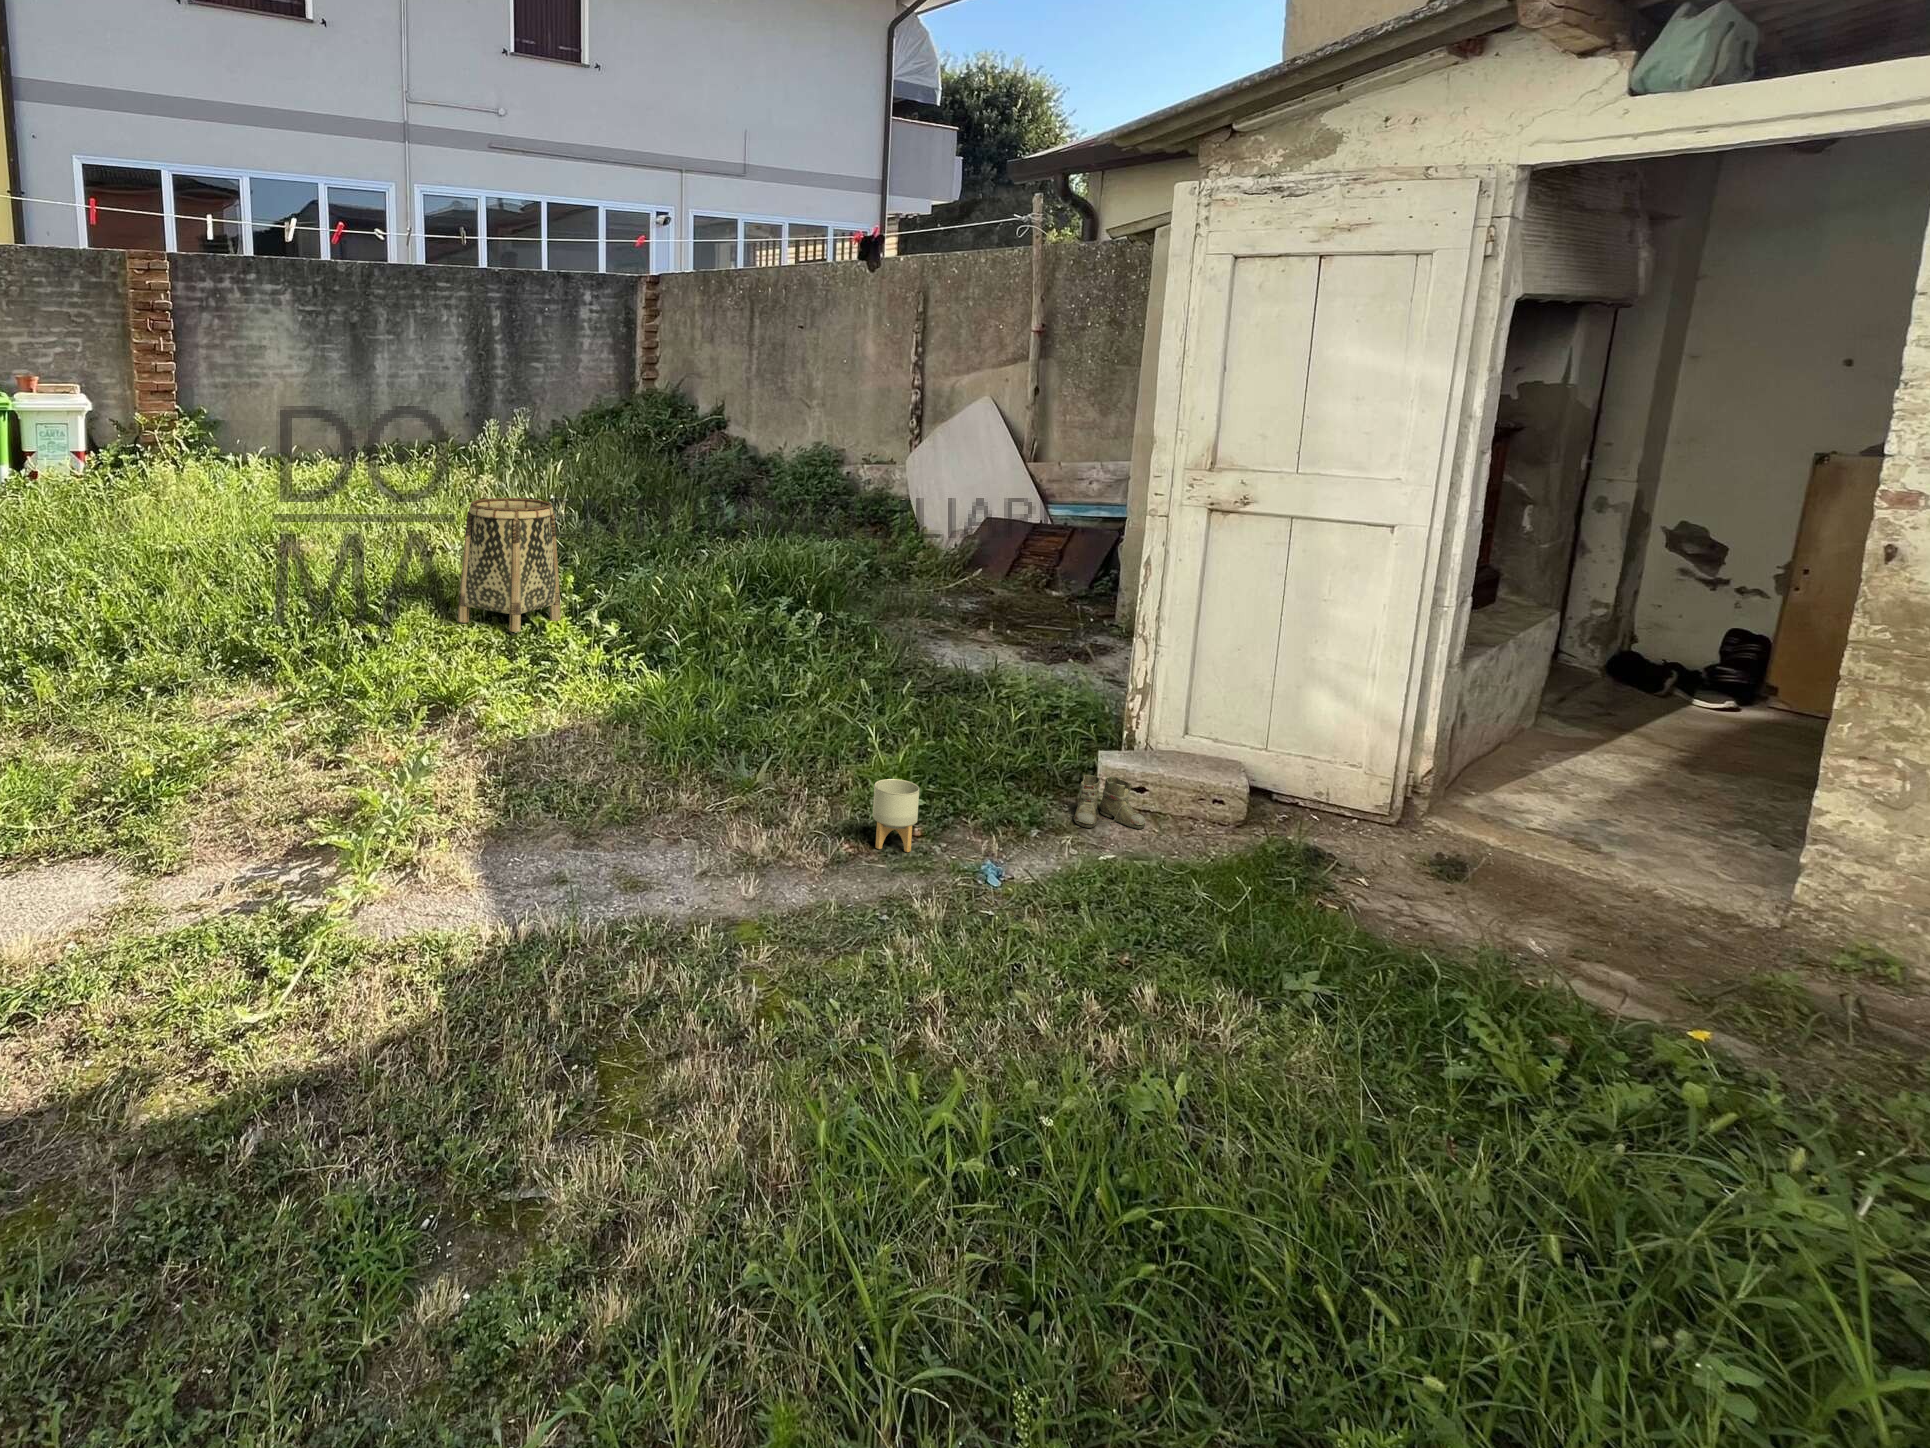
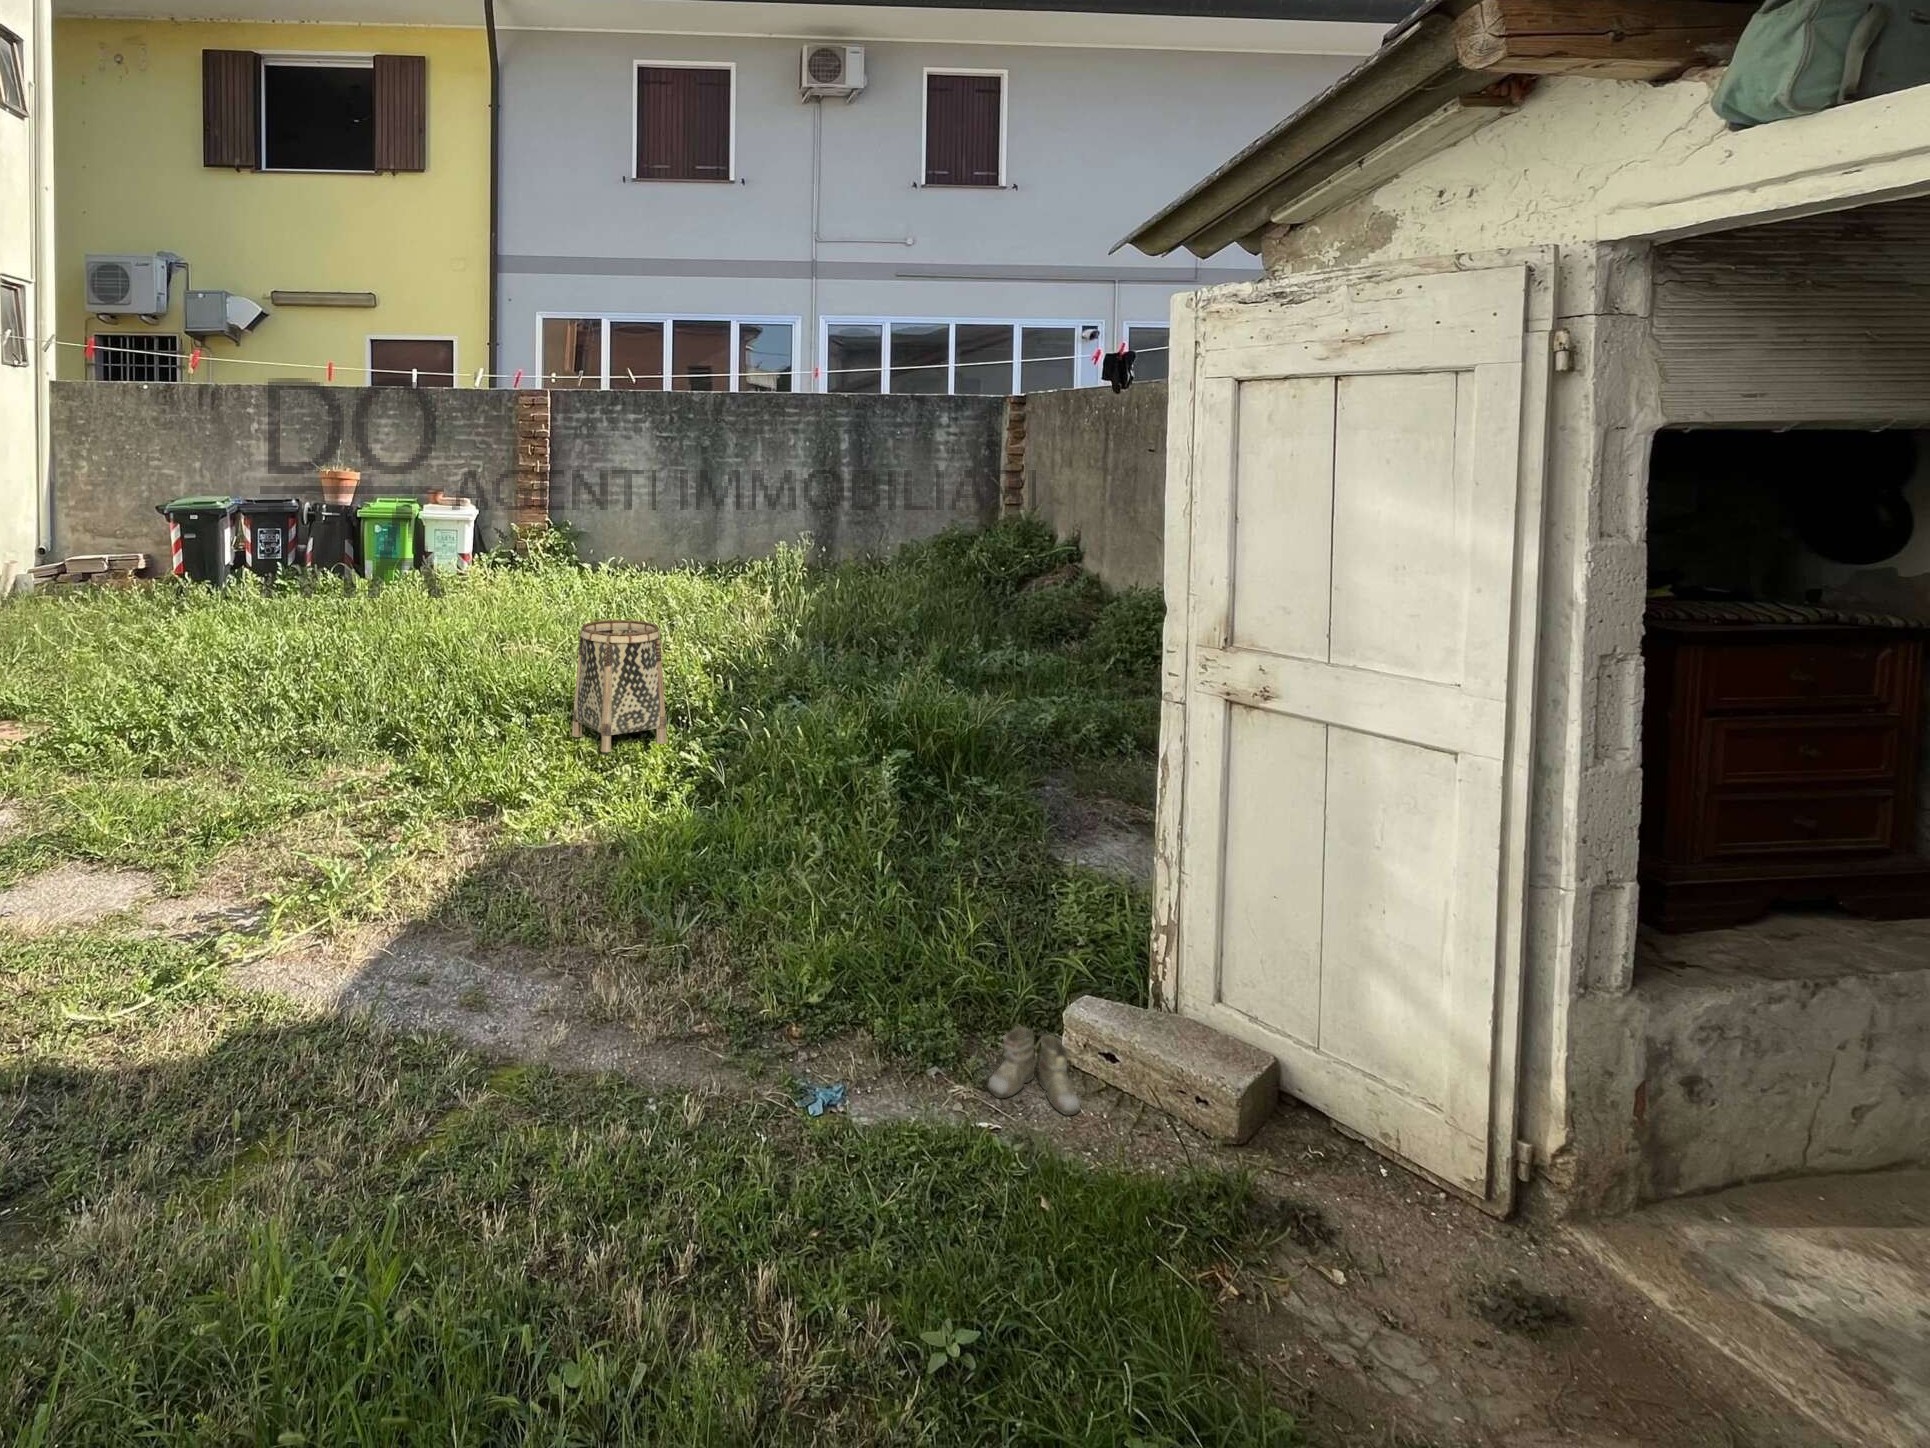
planter: present [873,779,919,852] -> none [708,985,760,1078]

